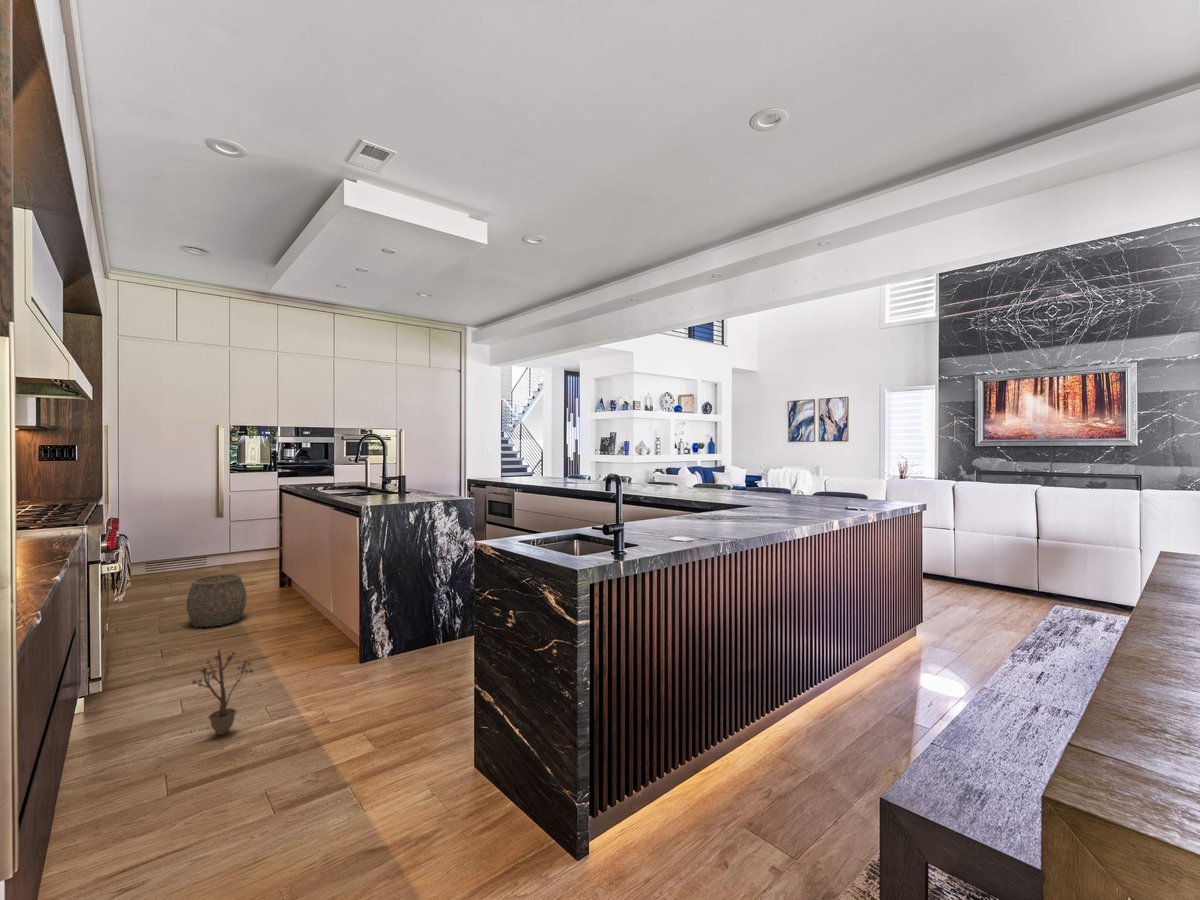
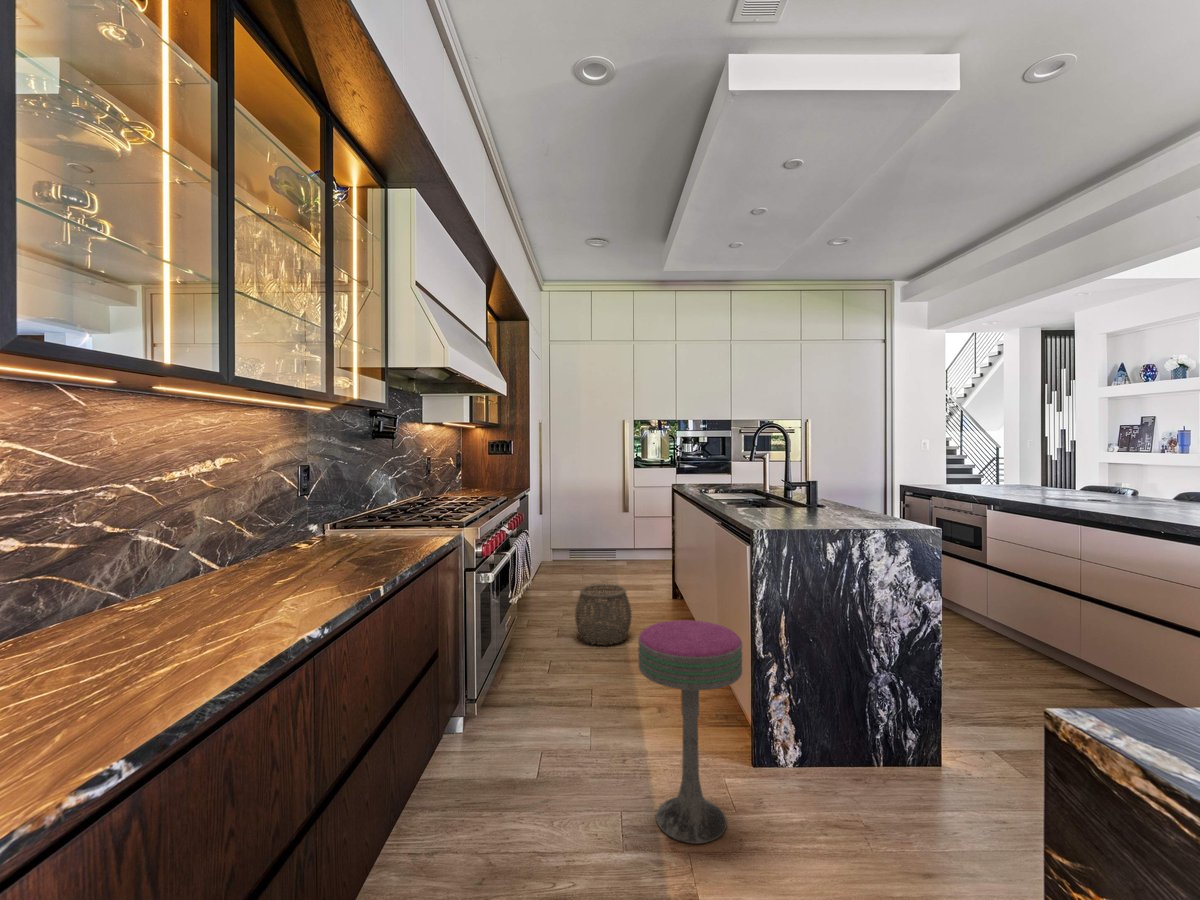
bar stool: none [282,565,356,701] -> present [638,620,742,844]
decorative plant: present [183,650,253,735] -> none [506,740,592,866]

